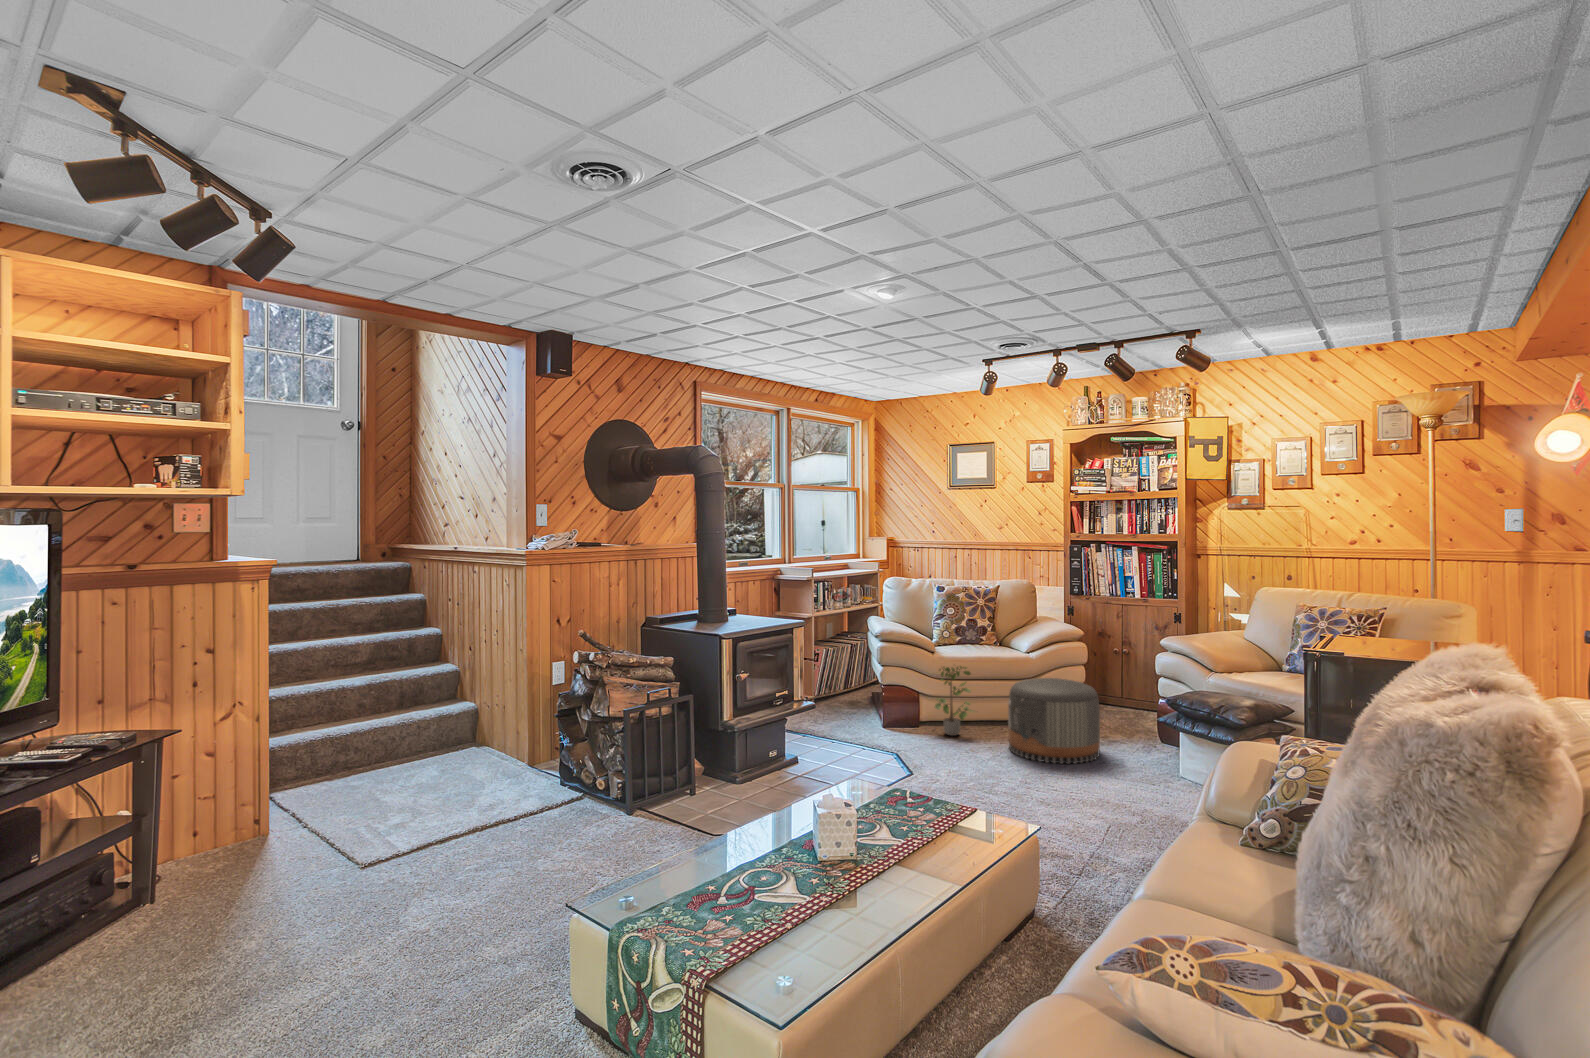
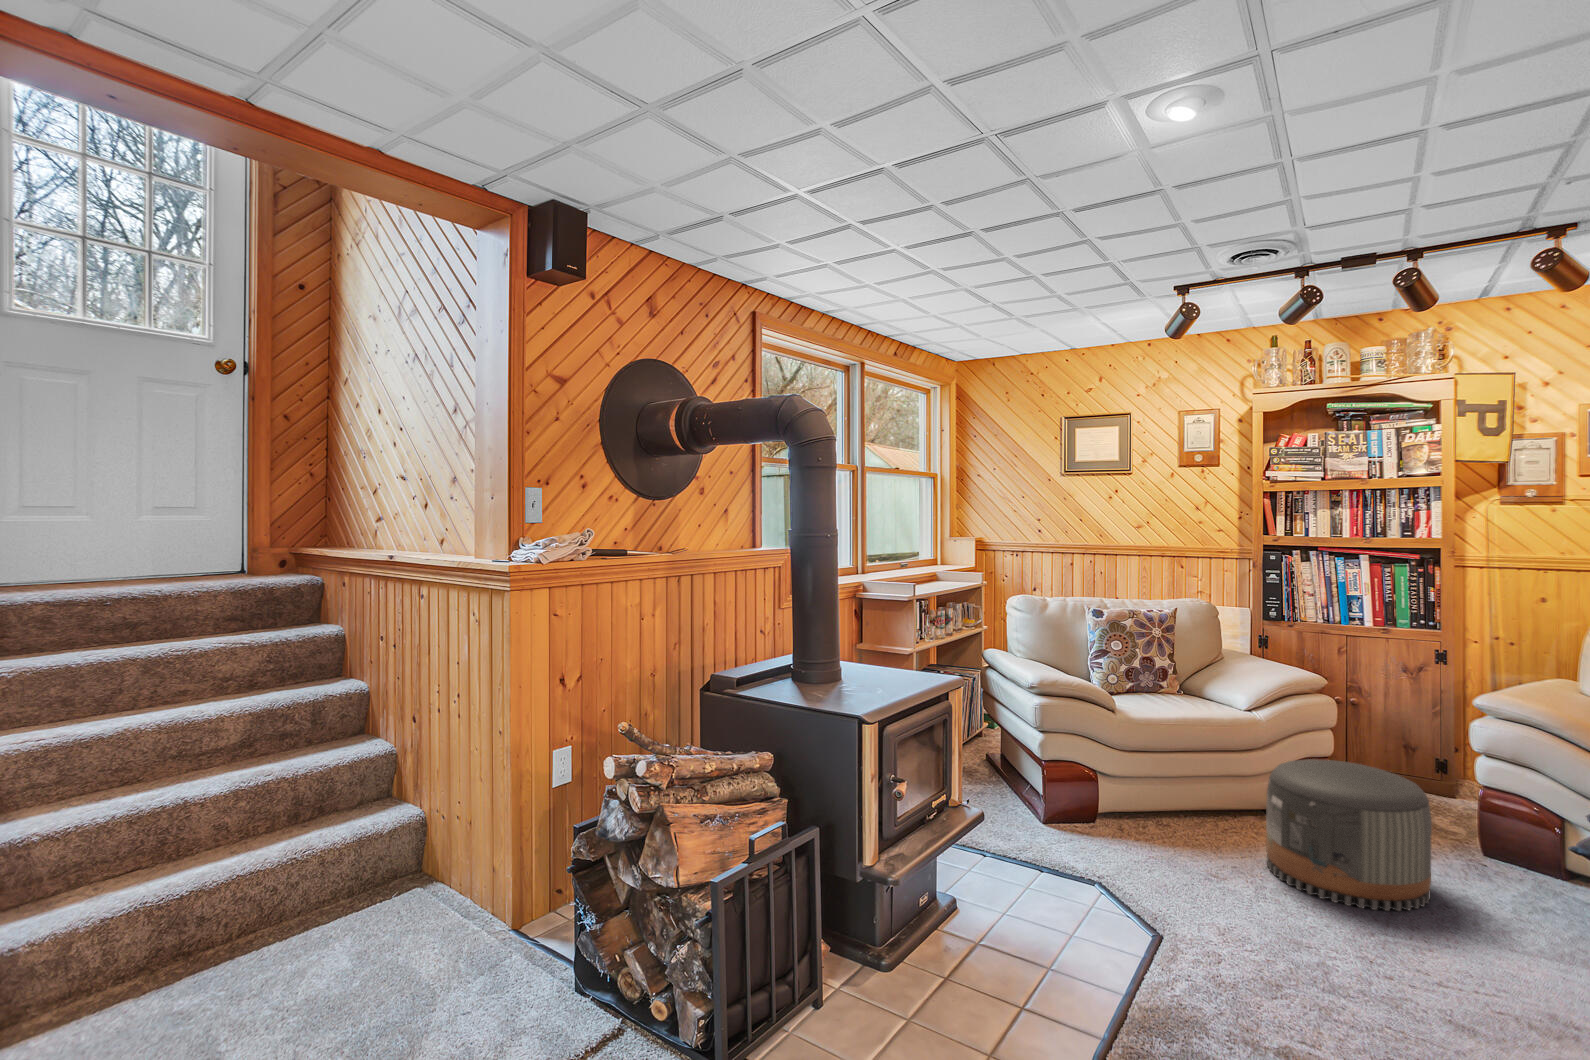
potted plant: present [935,666,973,736] -> none [1135,735,1206,843]

